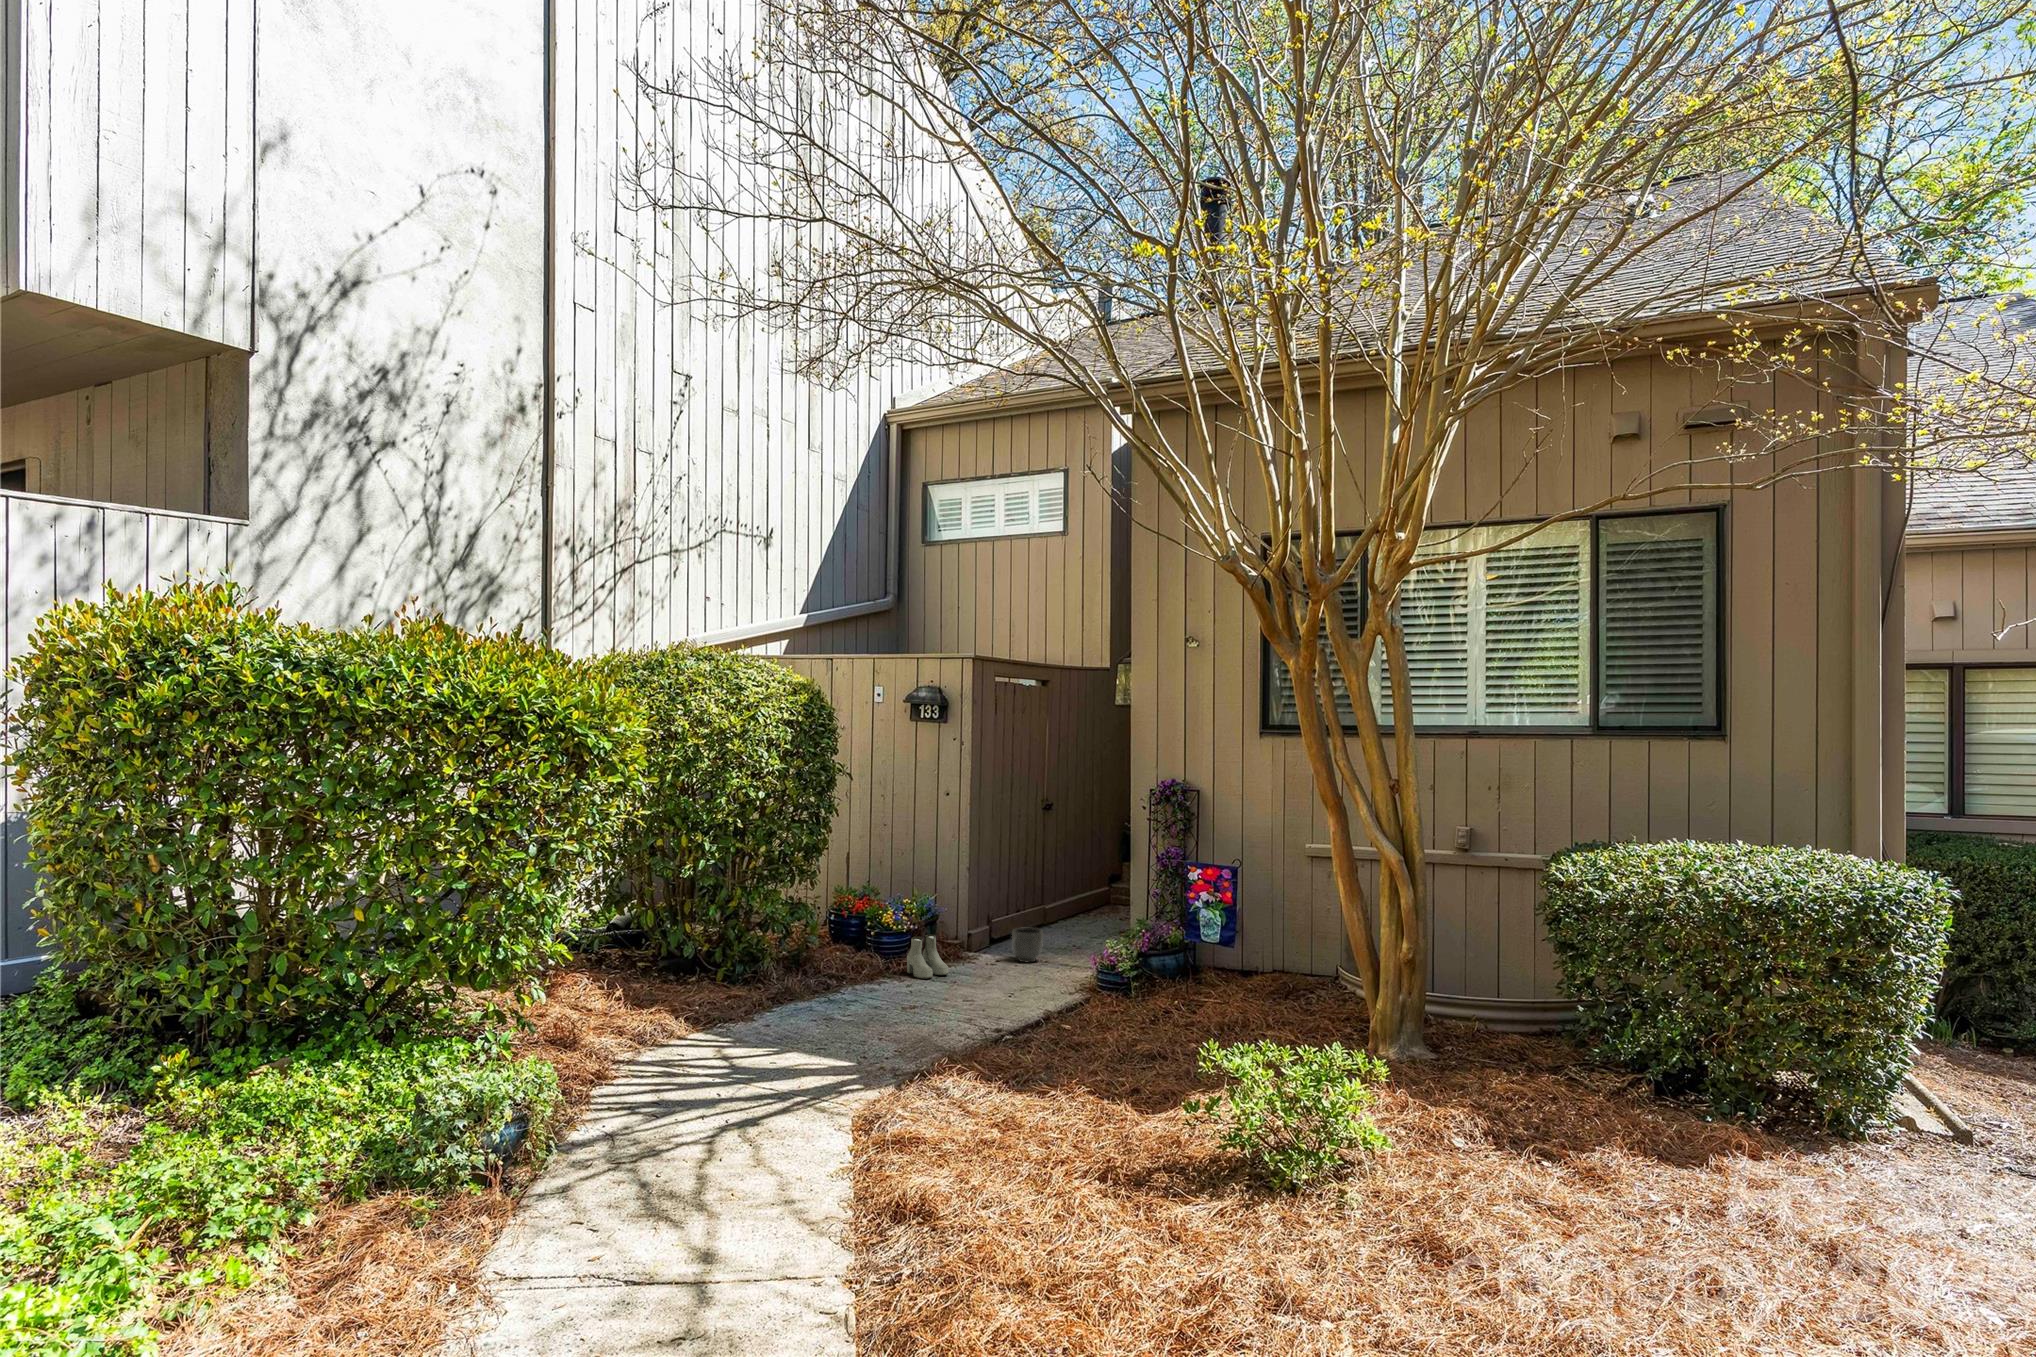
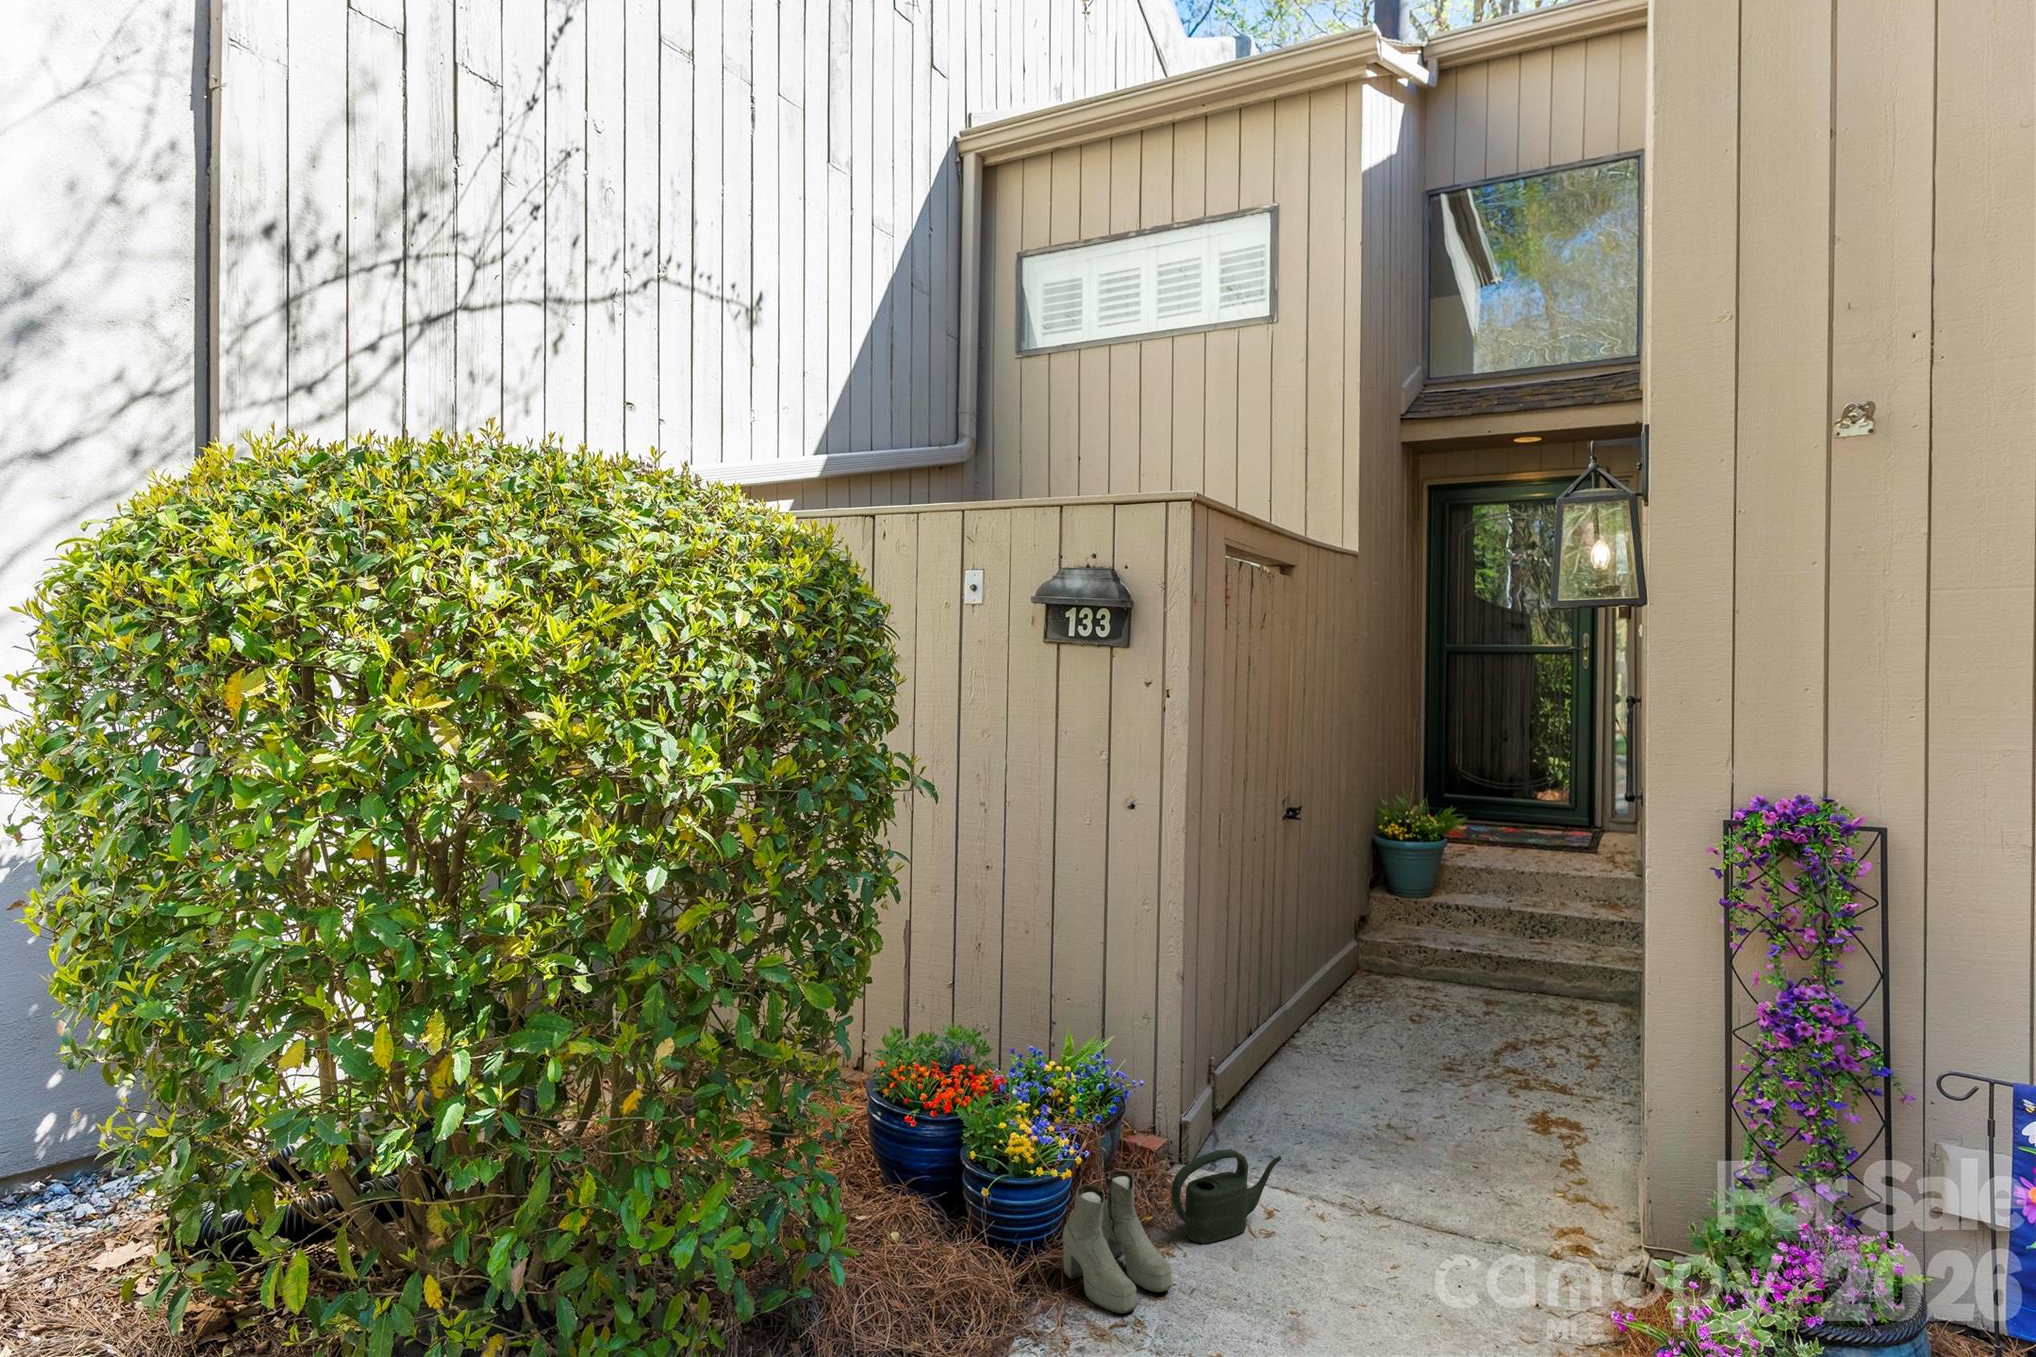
planter: present [1012,928,1043,962] -> none [1290,1114,1365,1207]
watering can: none [954,933,1004,969] -> present [1171,1149,1281,1243]

